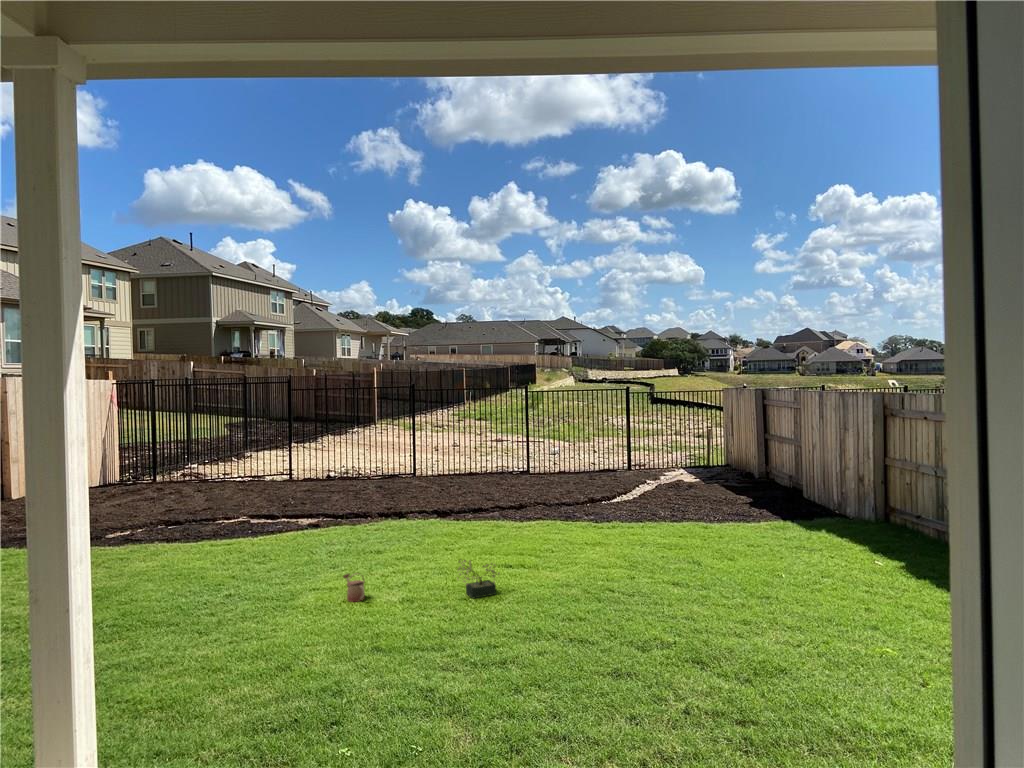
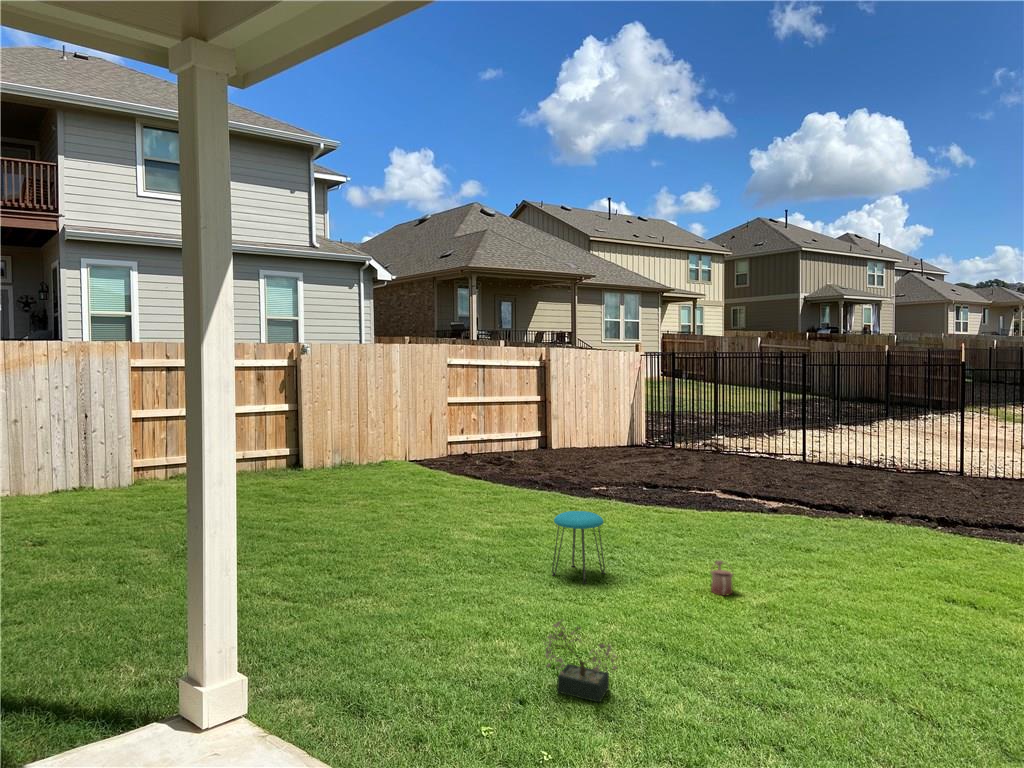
stool: none [191,560,246,636] -> present [552,511,605,584]
decorative plant: present [458,560,500,598] -> present [545,620,617,702]

